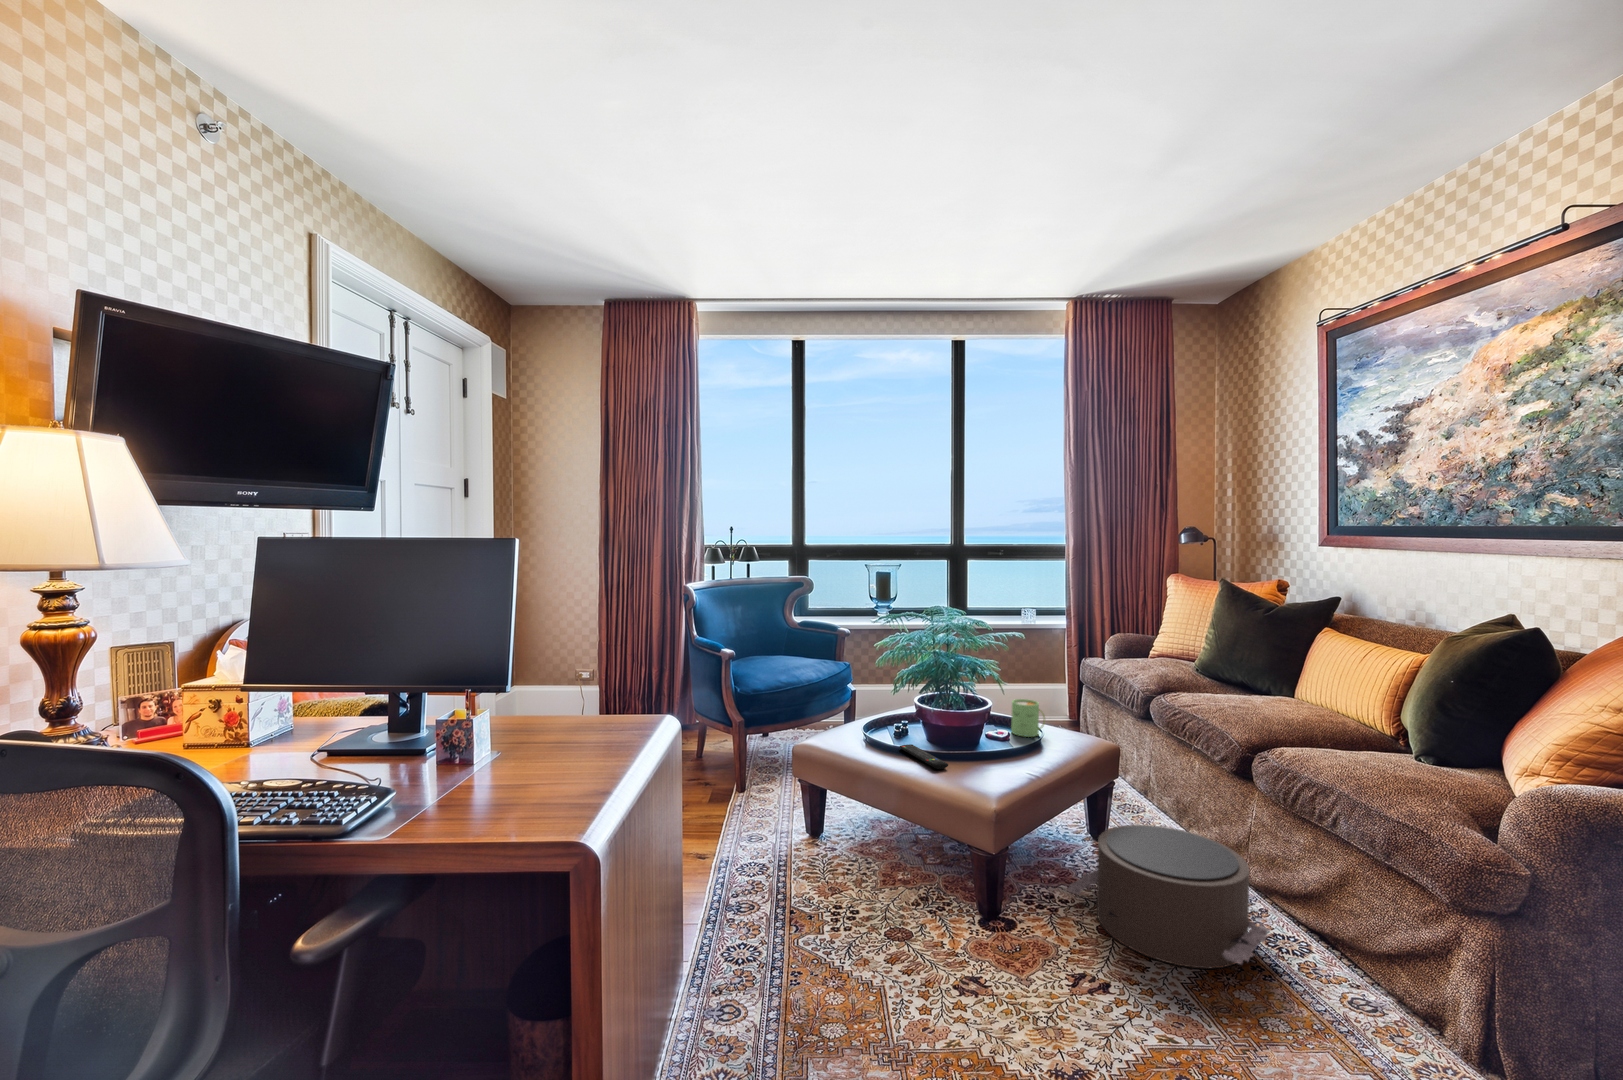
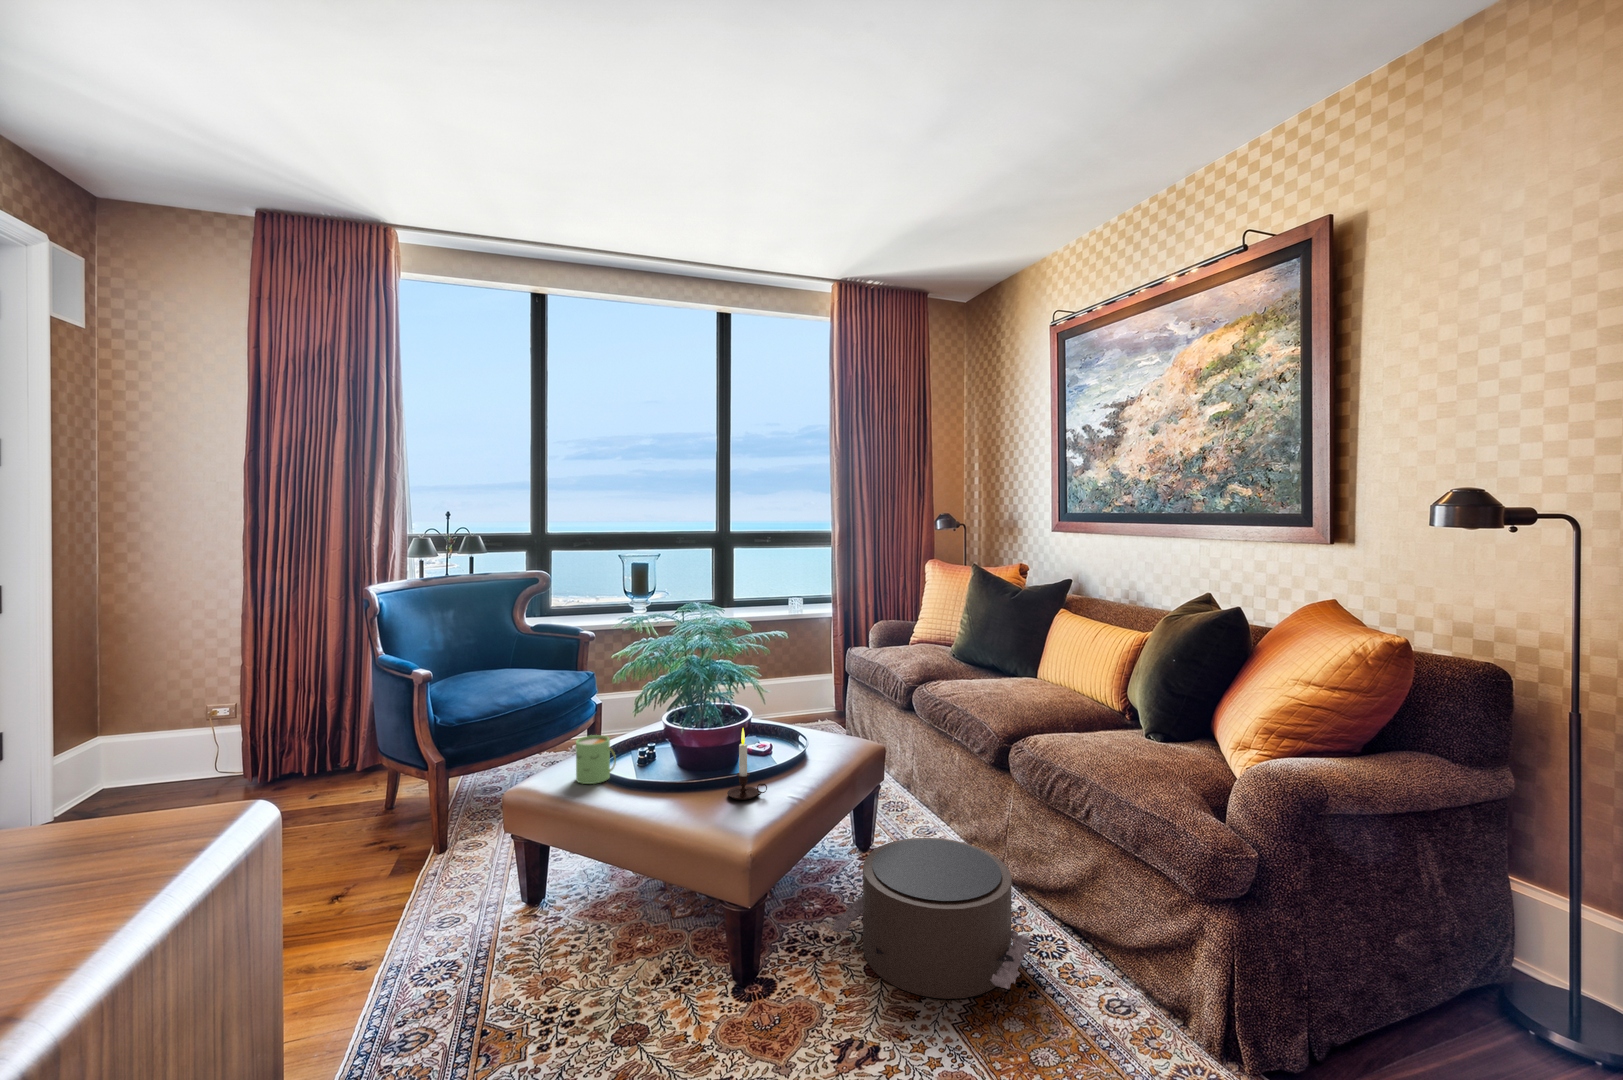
mug: present [1011,699,1045,737] -> present [576,735,616,784]
candle: none [974,706,1010,767] -> present [727,728,767,800]
remote control: present [900,744,948,769] -> none [639,780,696,810]

